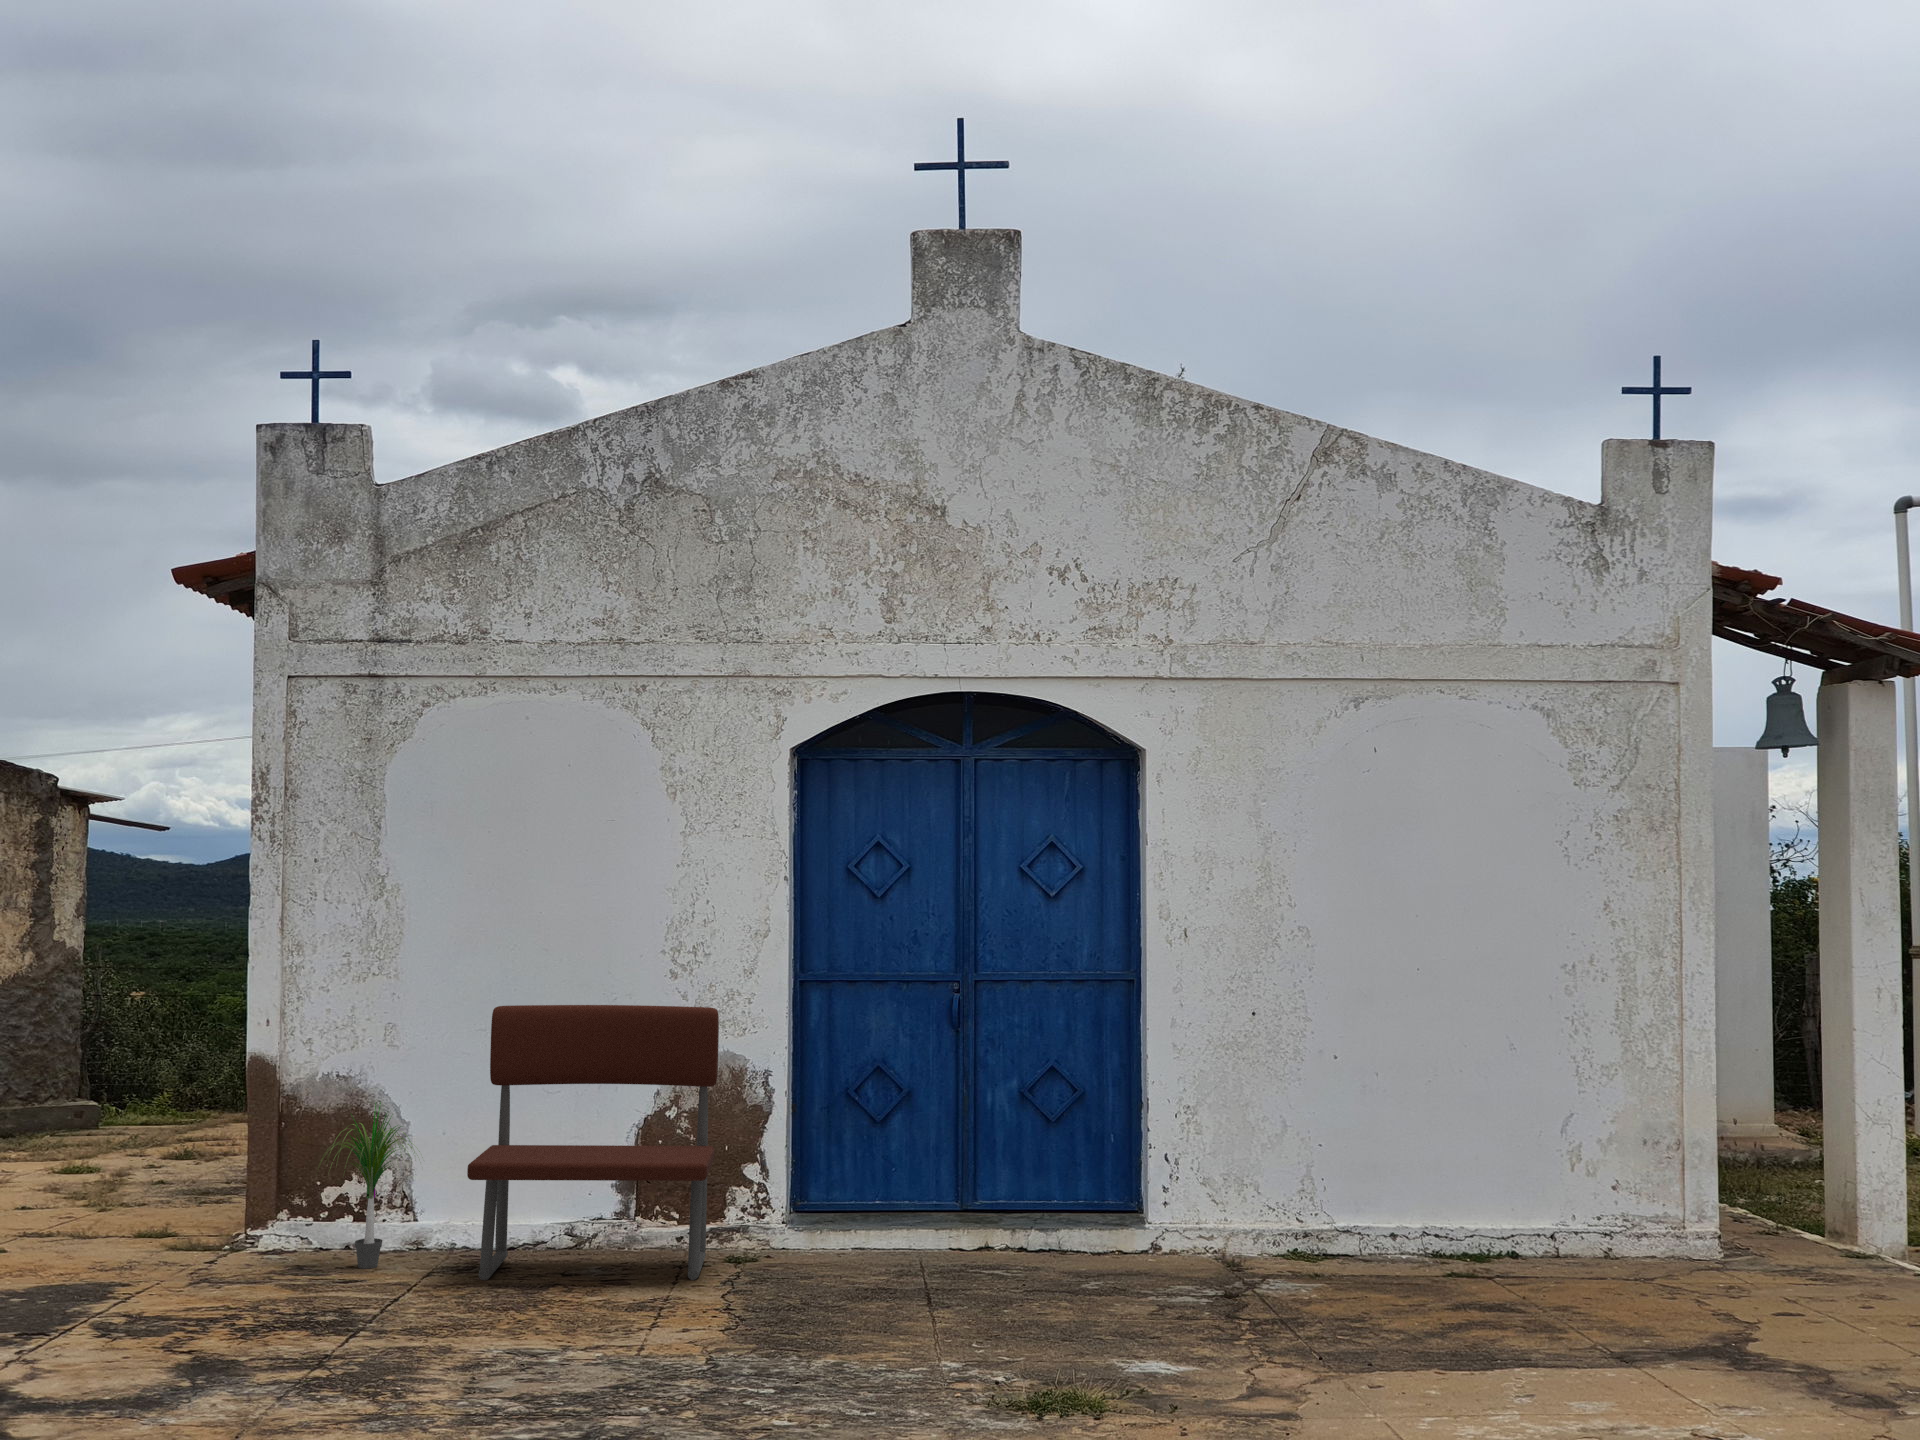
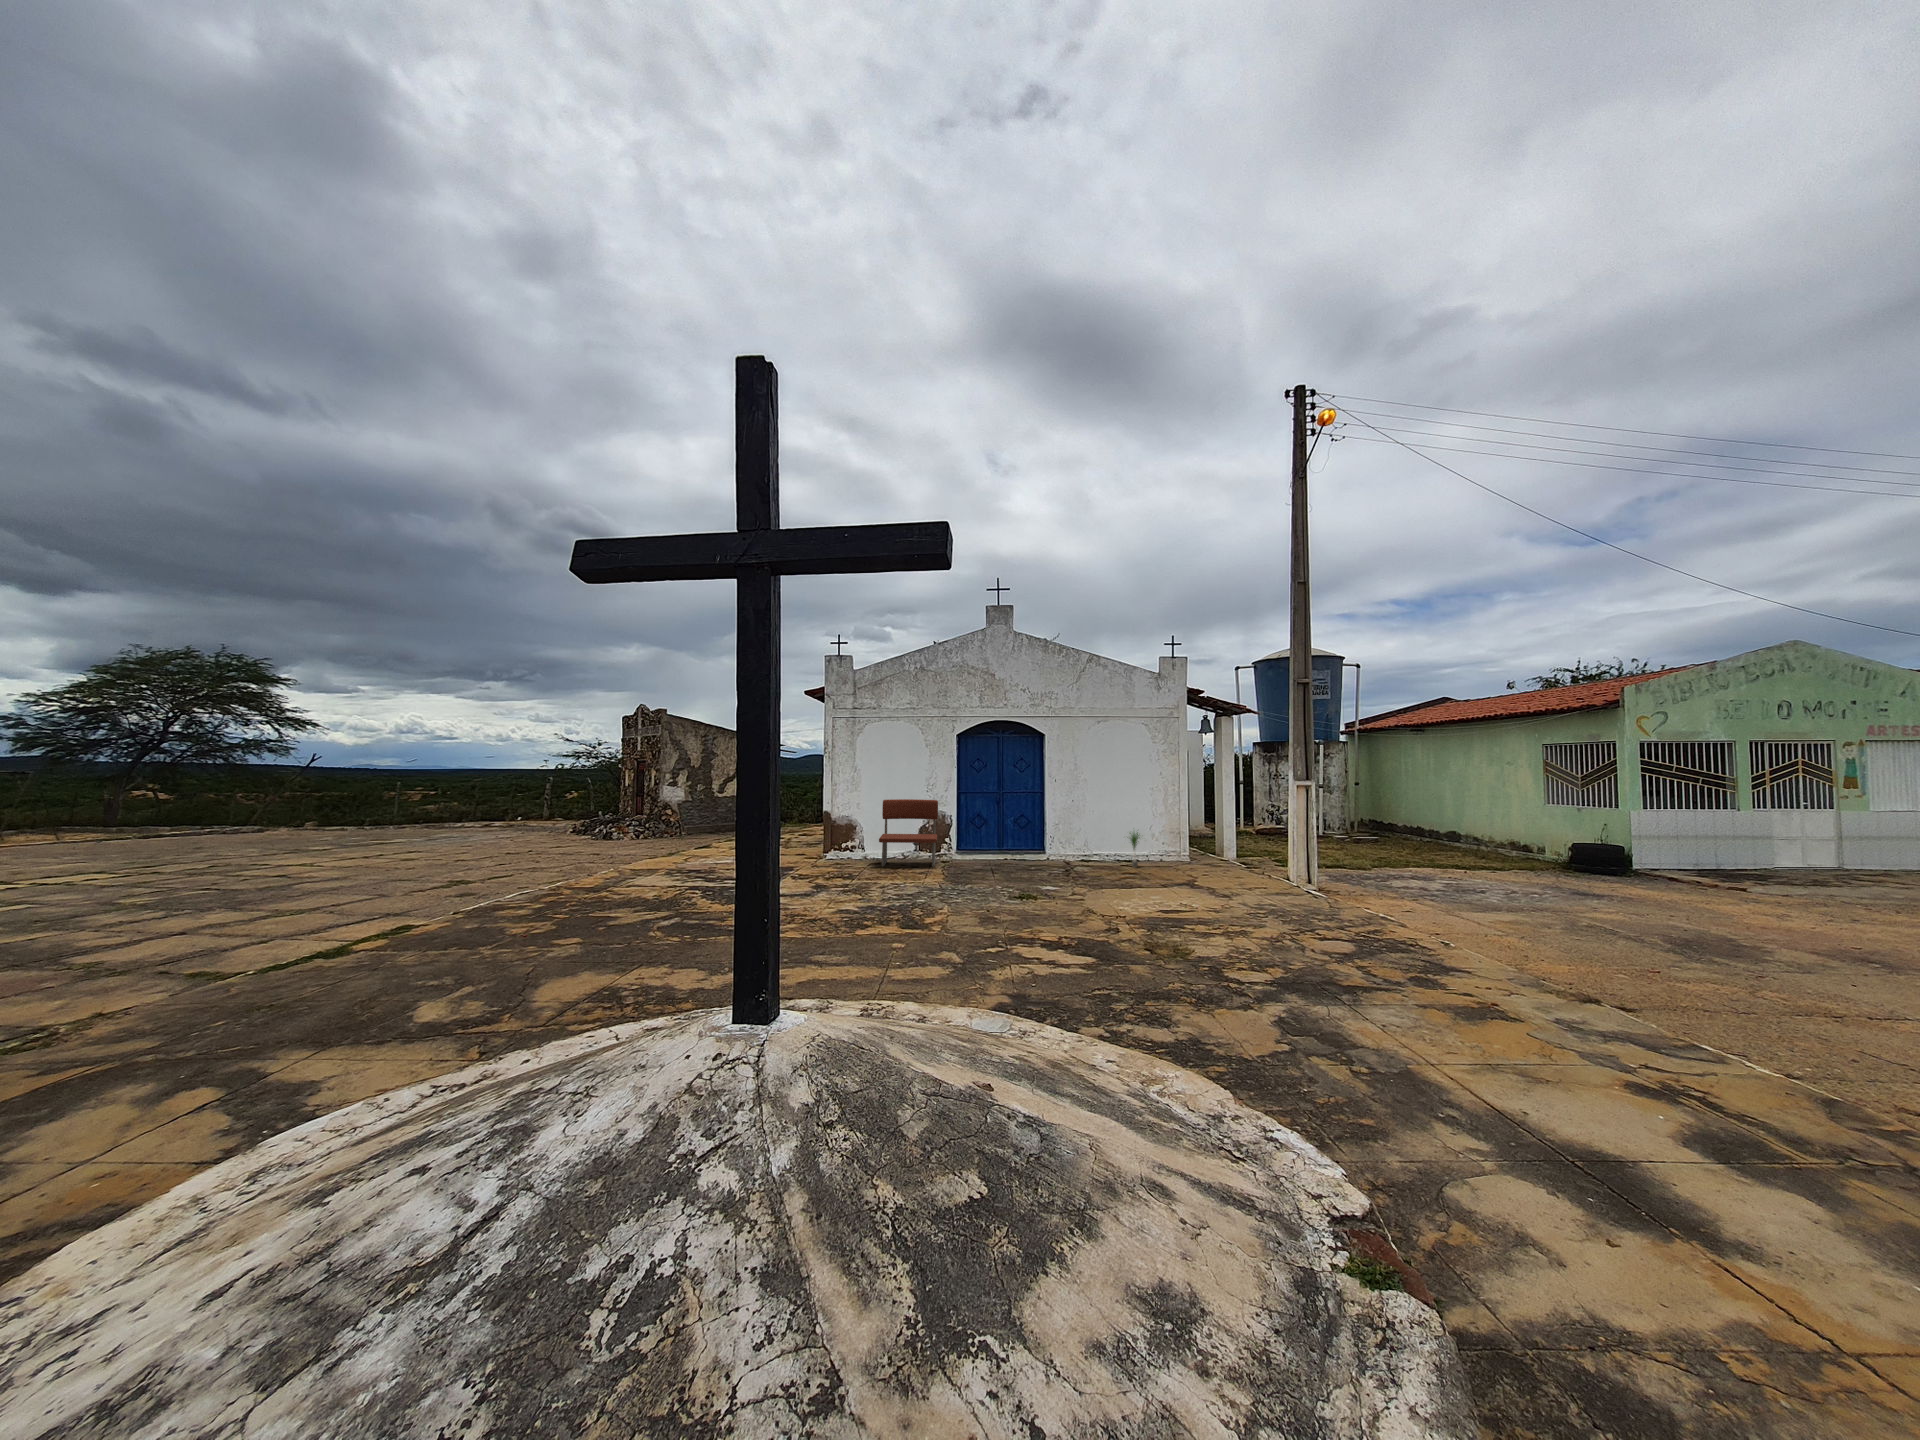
potted plant: present [327,1105,412,1269] -> present [1130,832,1140,867]

